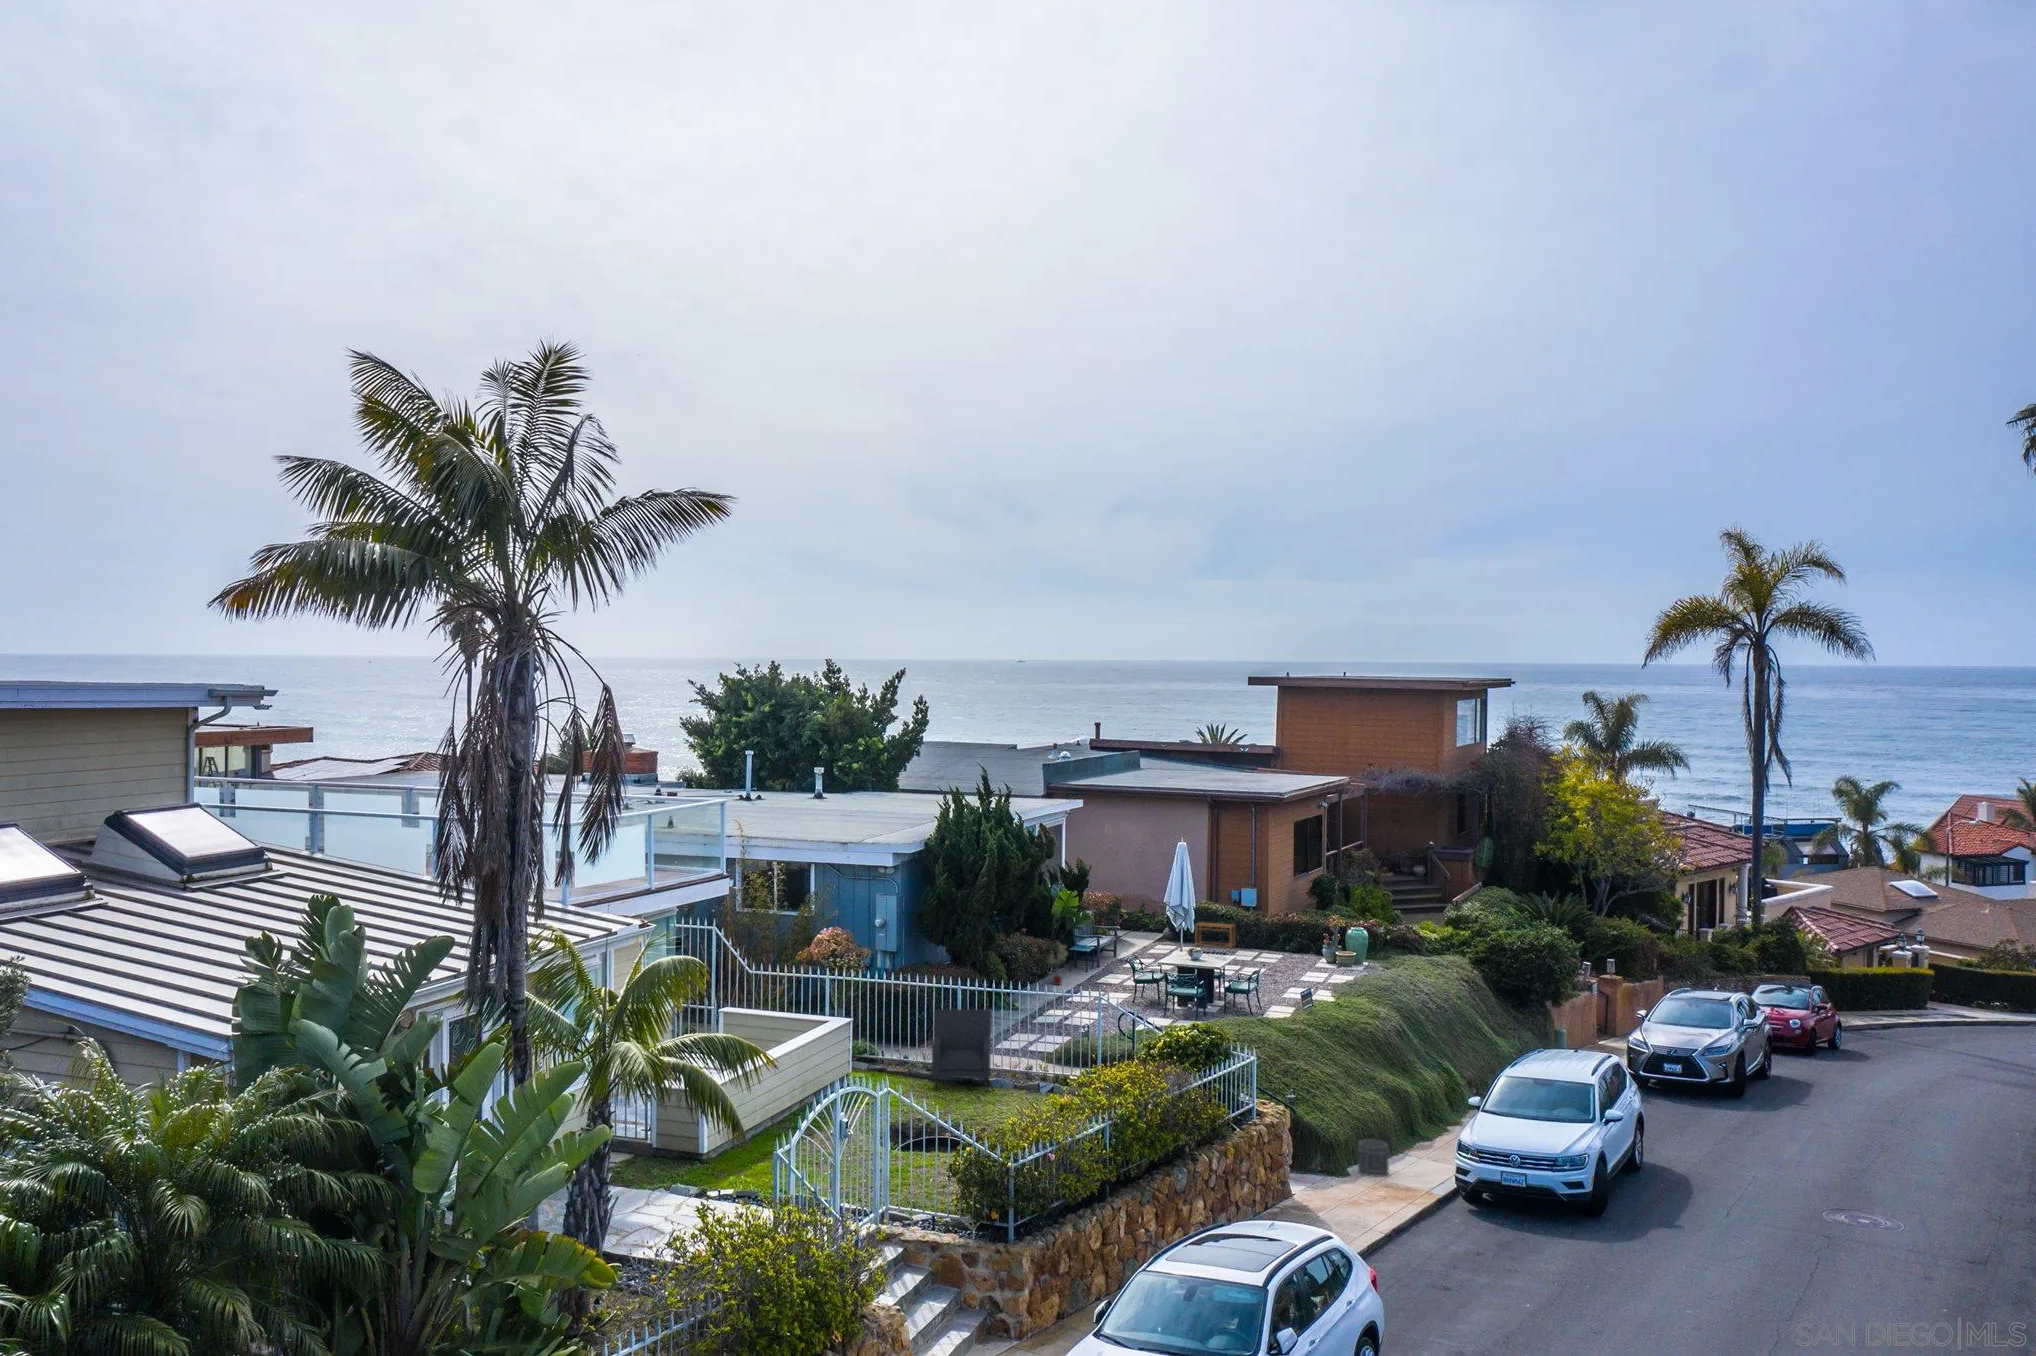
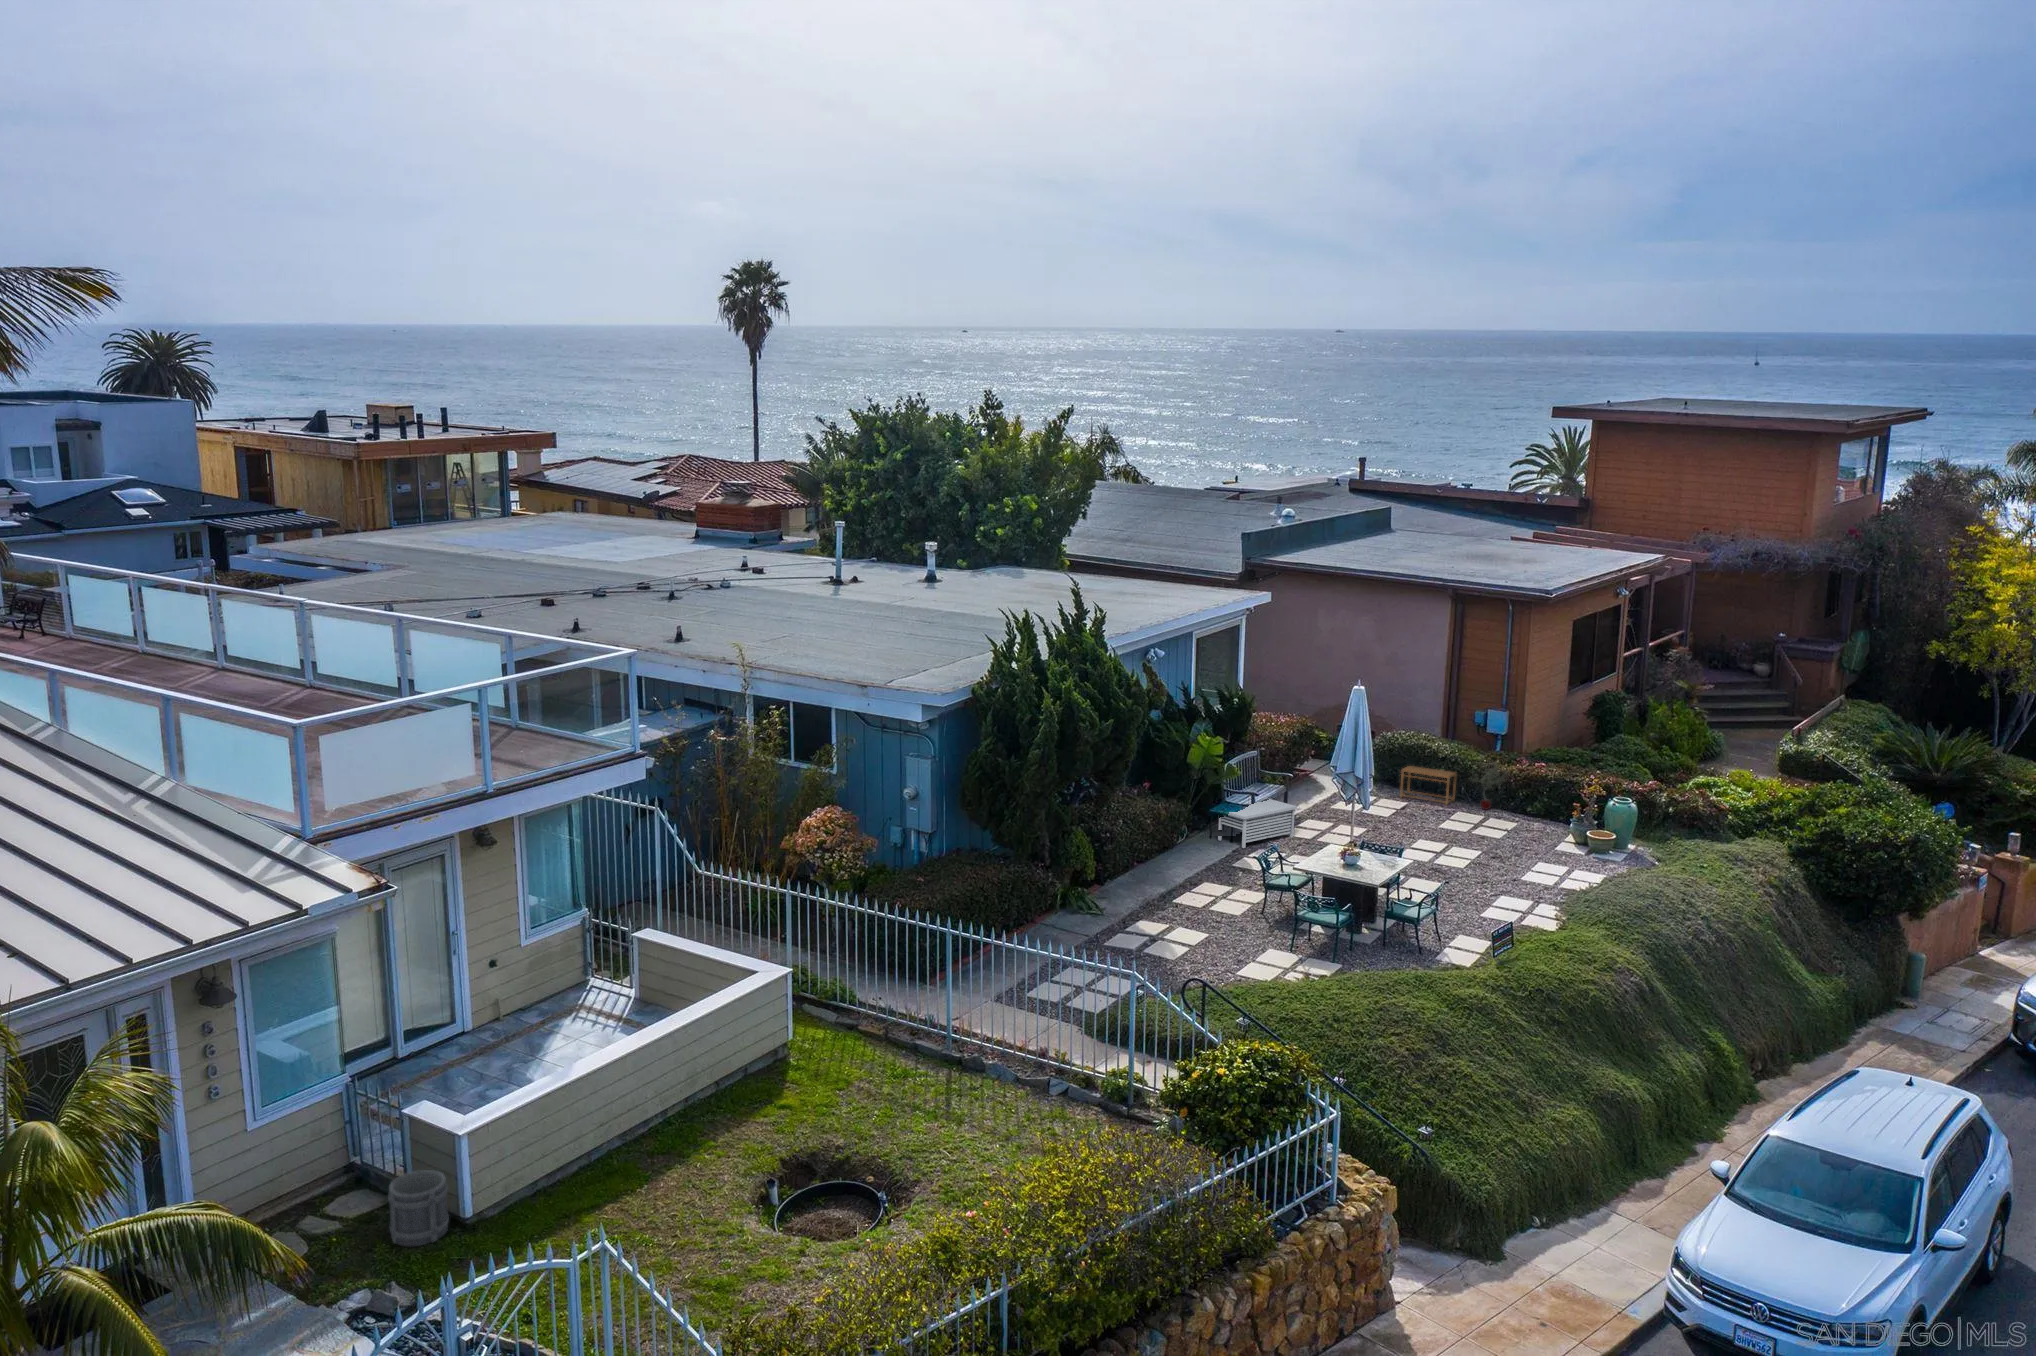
storage bench: none [1076,941,1133,974] -> present [1218,799,1297,848]
potted tree: present [1046,943,1068,985] -> present [1469,761,1507,810]
chair: present [931,1009,991,1091] -> none [886,964,989,1096]
bucket: present [1358,1139,1389,1177] -> present [388,1170,449,1246]

